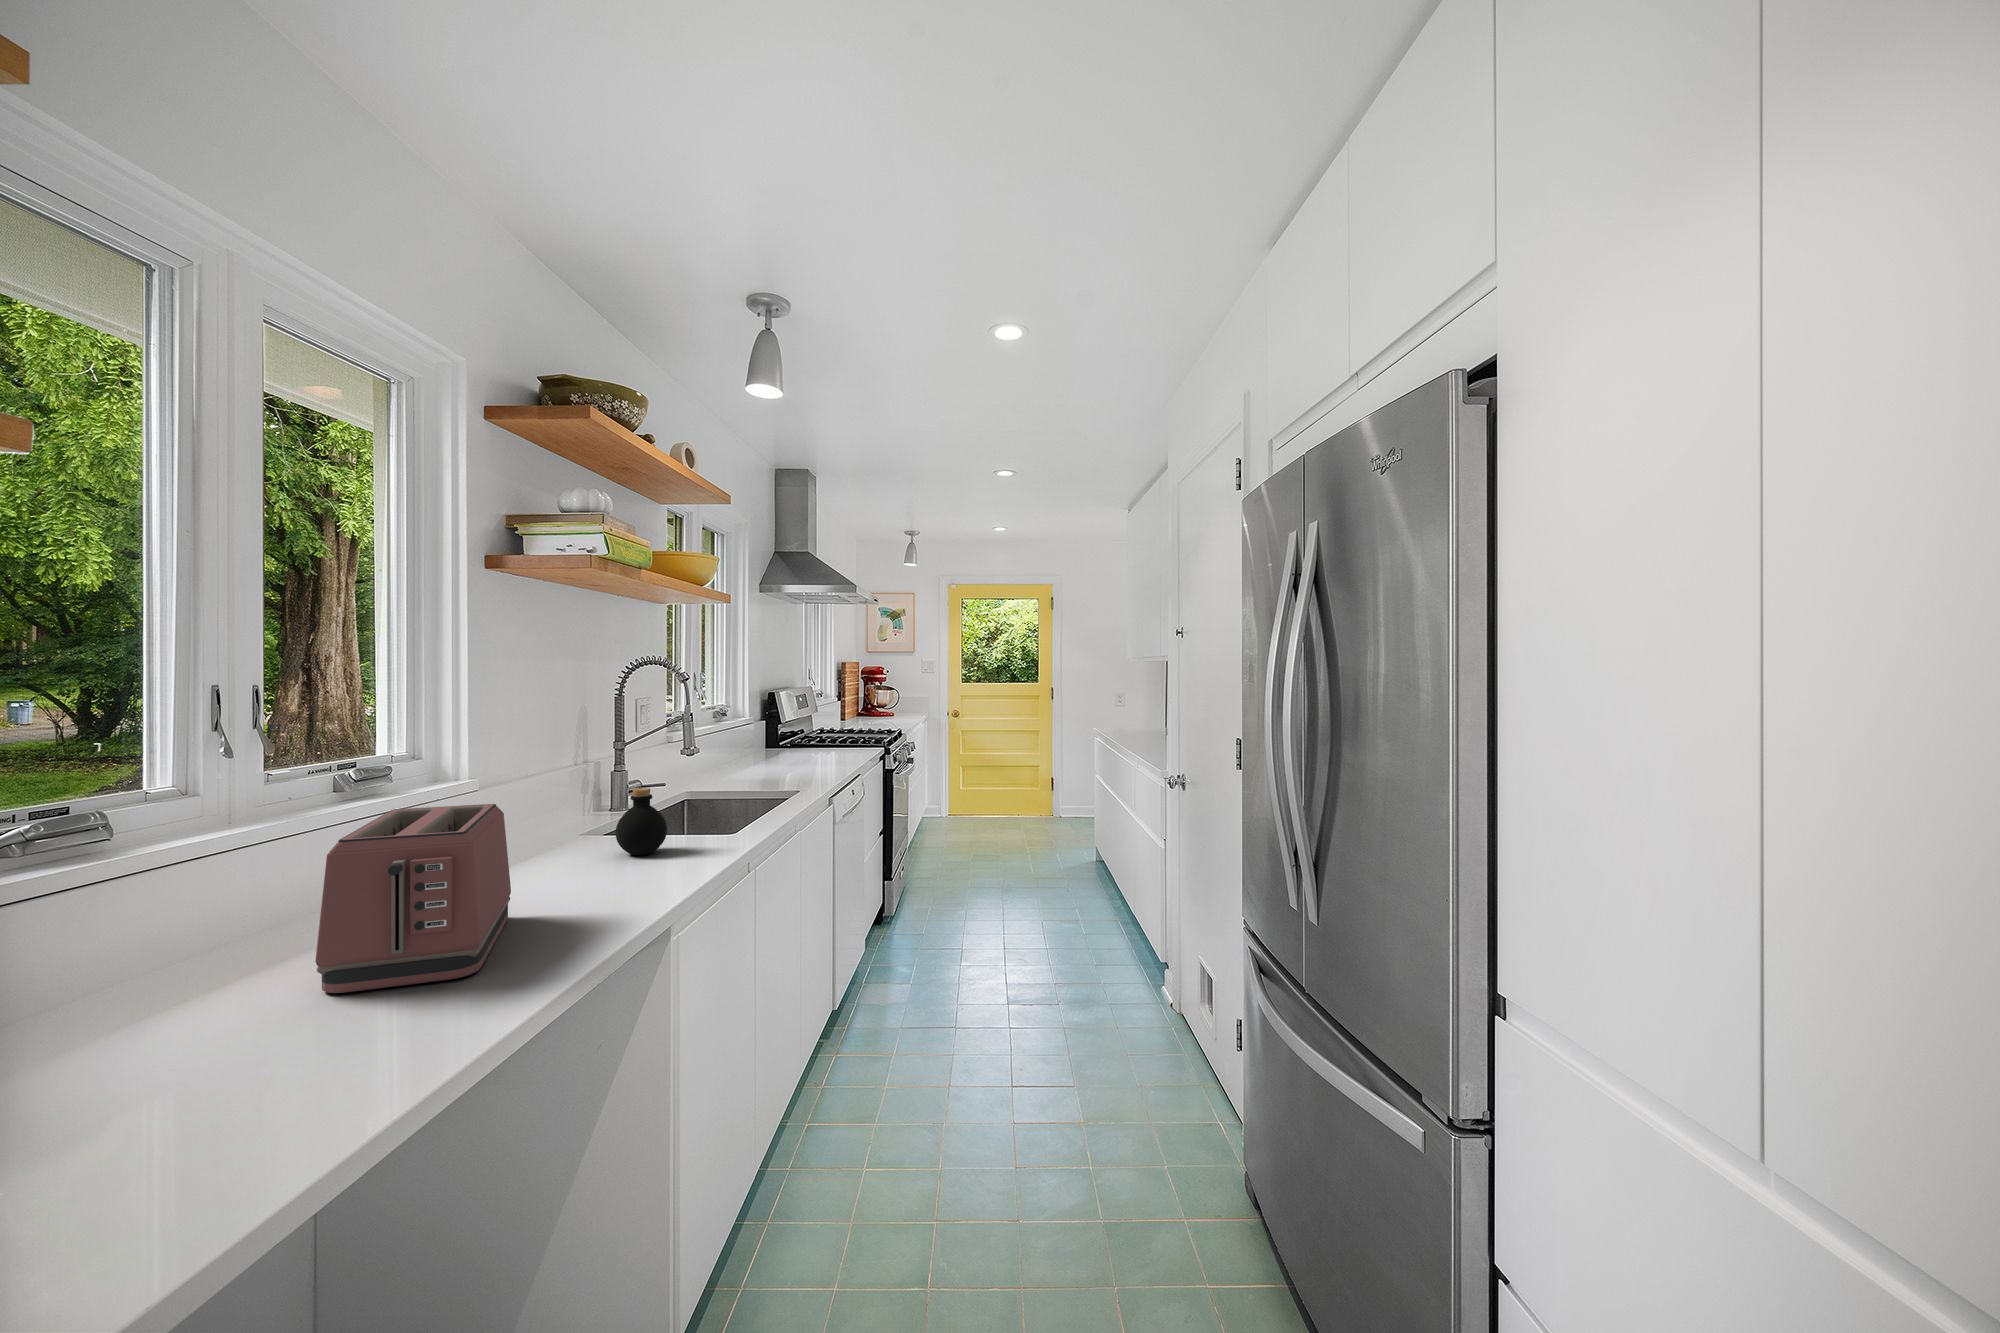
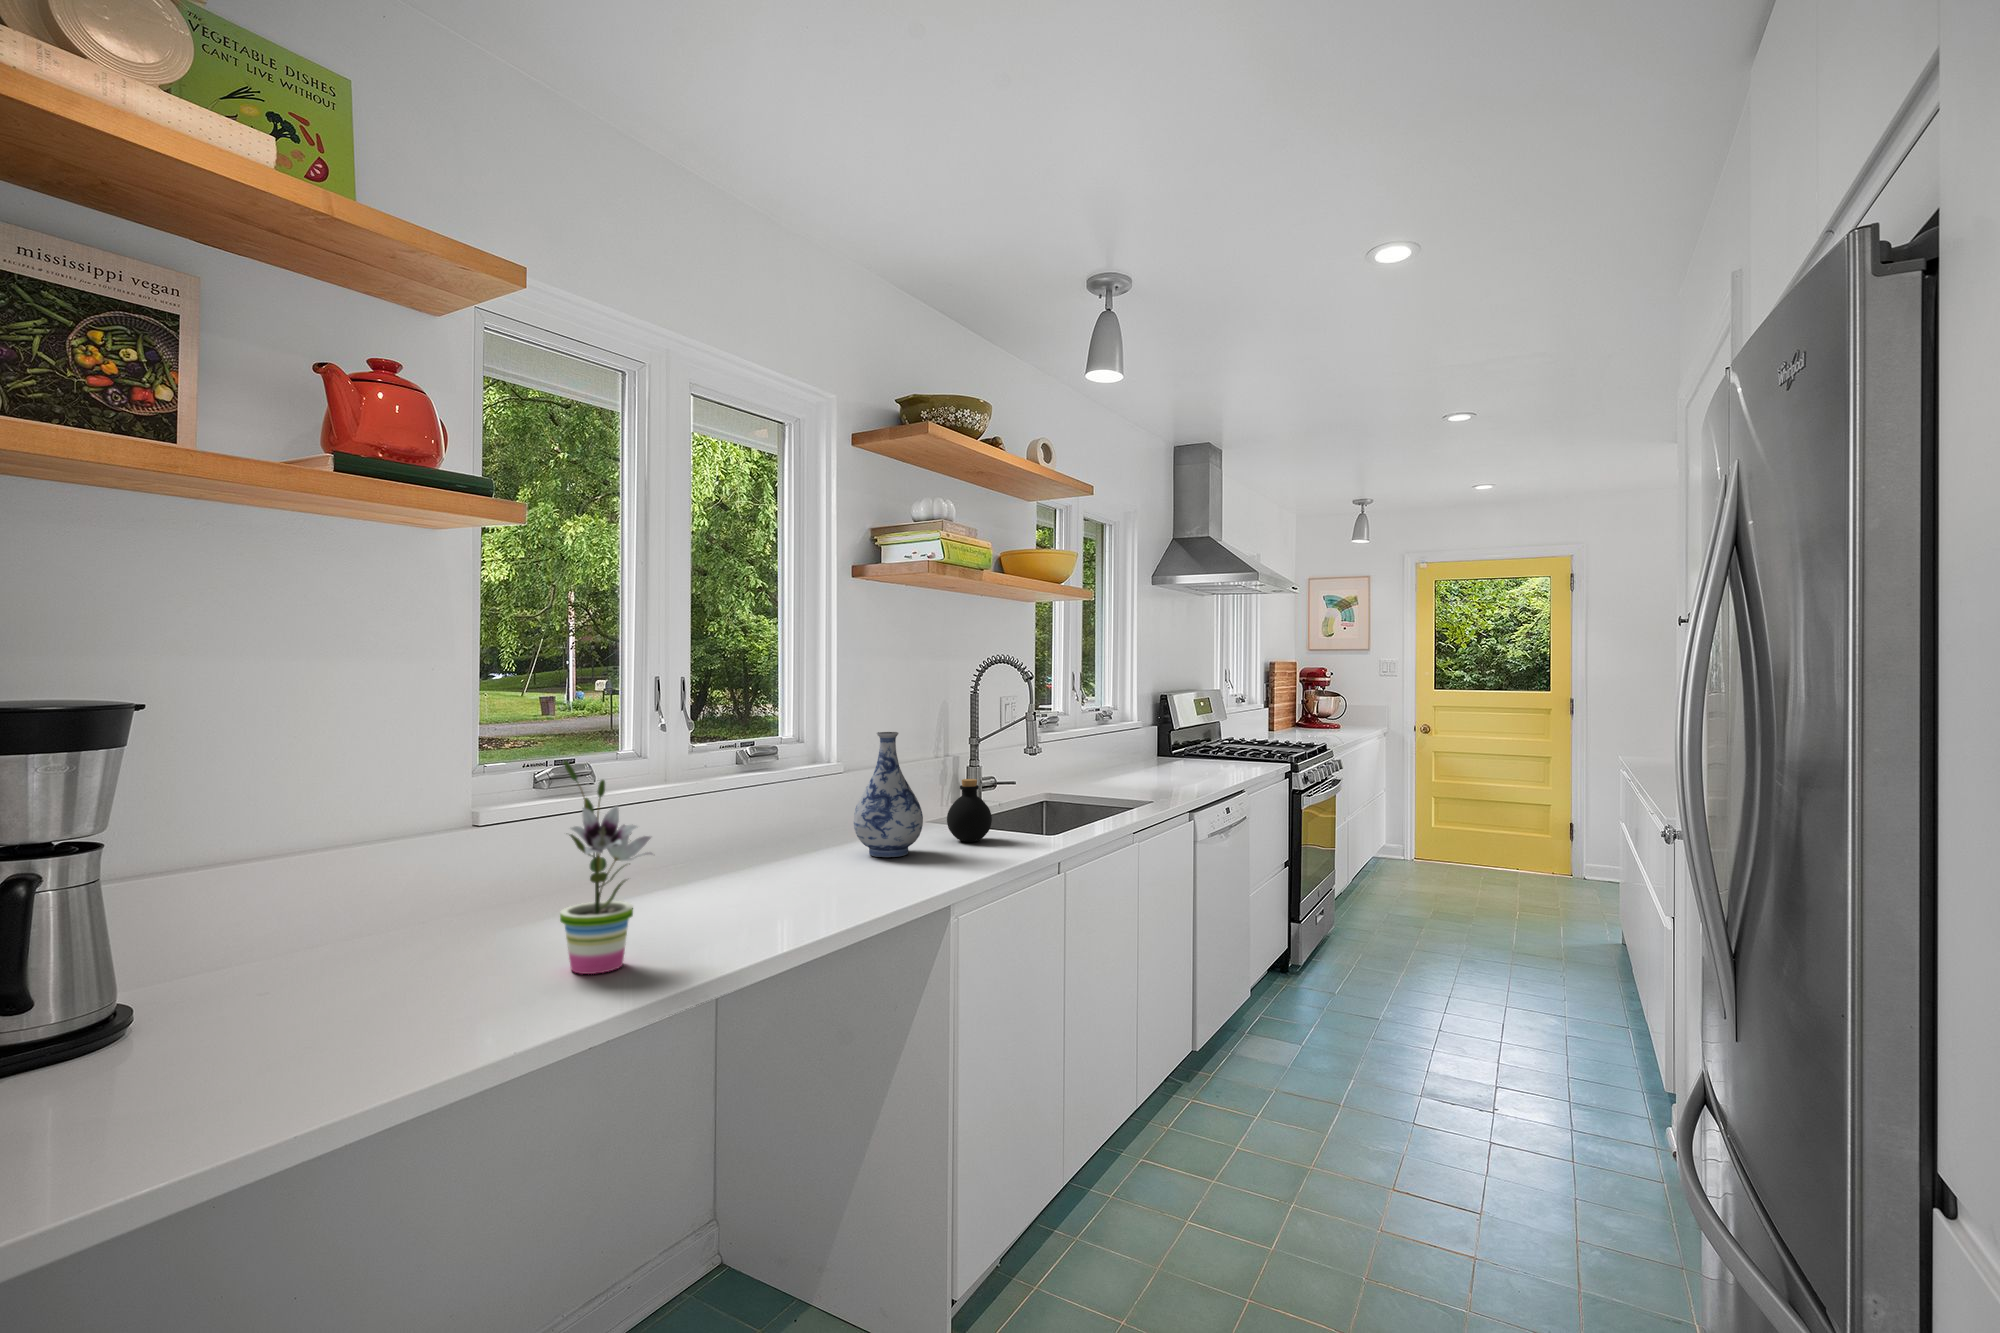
vase: none [511,743,598,885] -> present [854,732,923,857]
toaster: present [315,804,511,993] -> none [693,777,841,910]
potted plant: none [111,823,285,1152] -> present [560,761,652,974]

